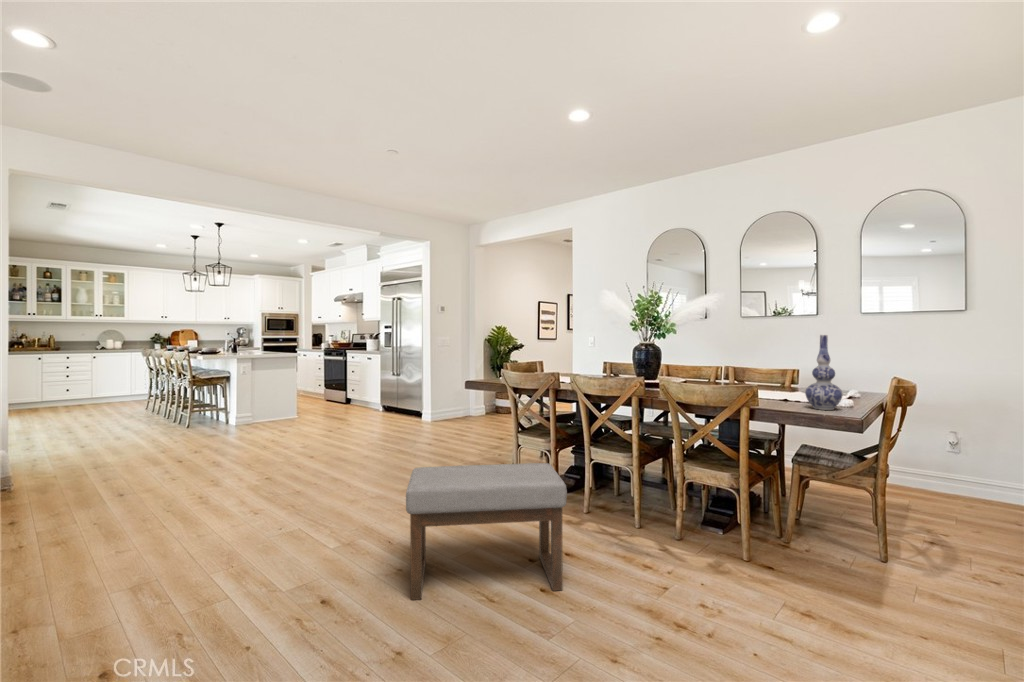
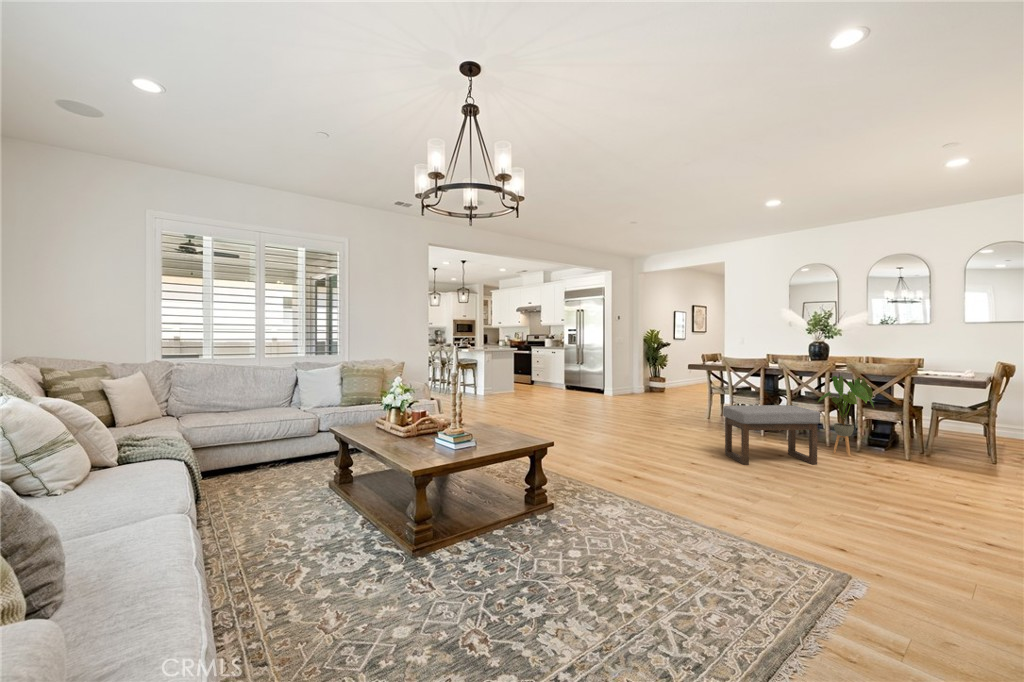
vase: present [805,335,842,410] -> none [944,338,968,378]
house plant: none [598,406,691,559] -> present [819,376,874,456]

